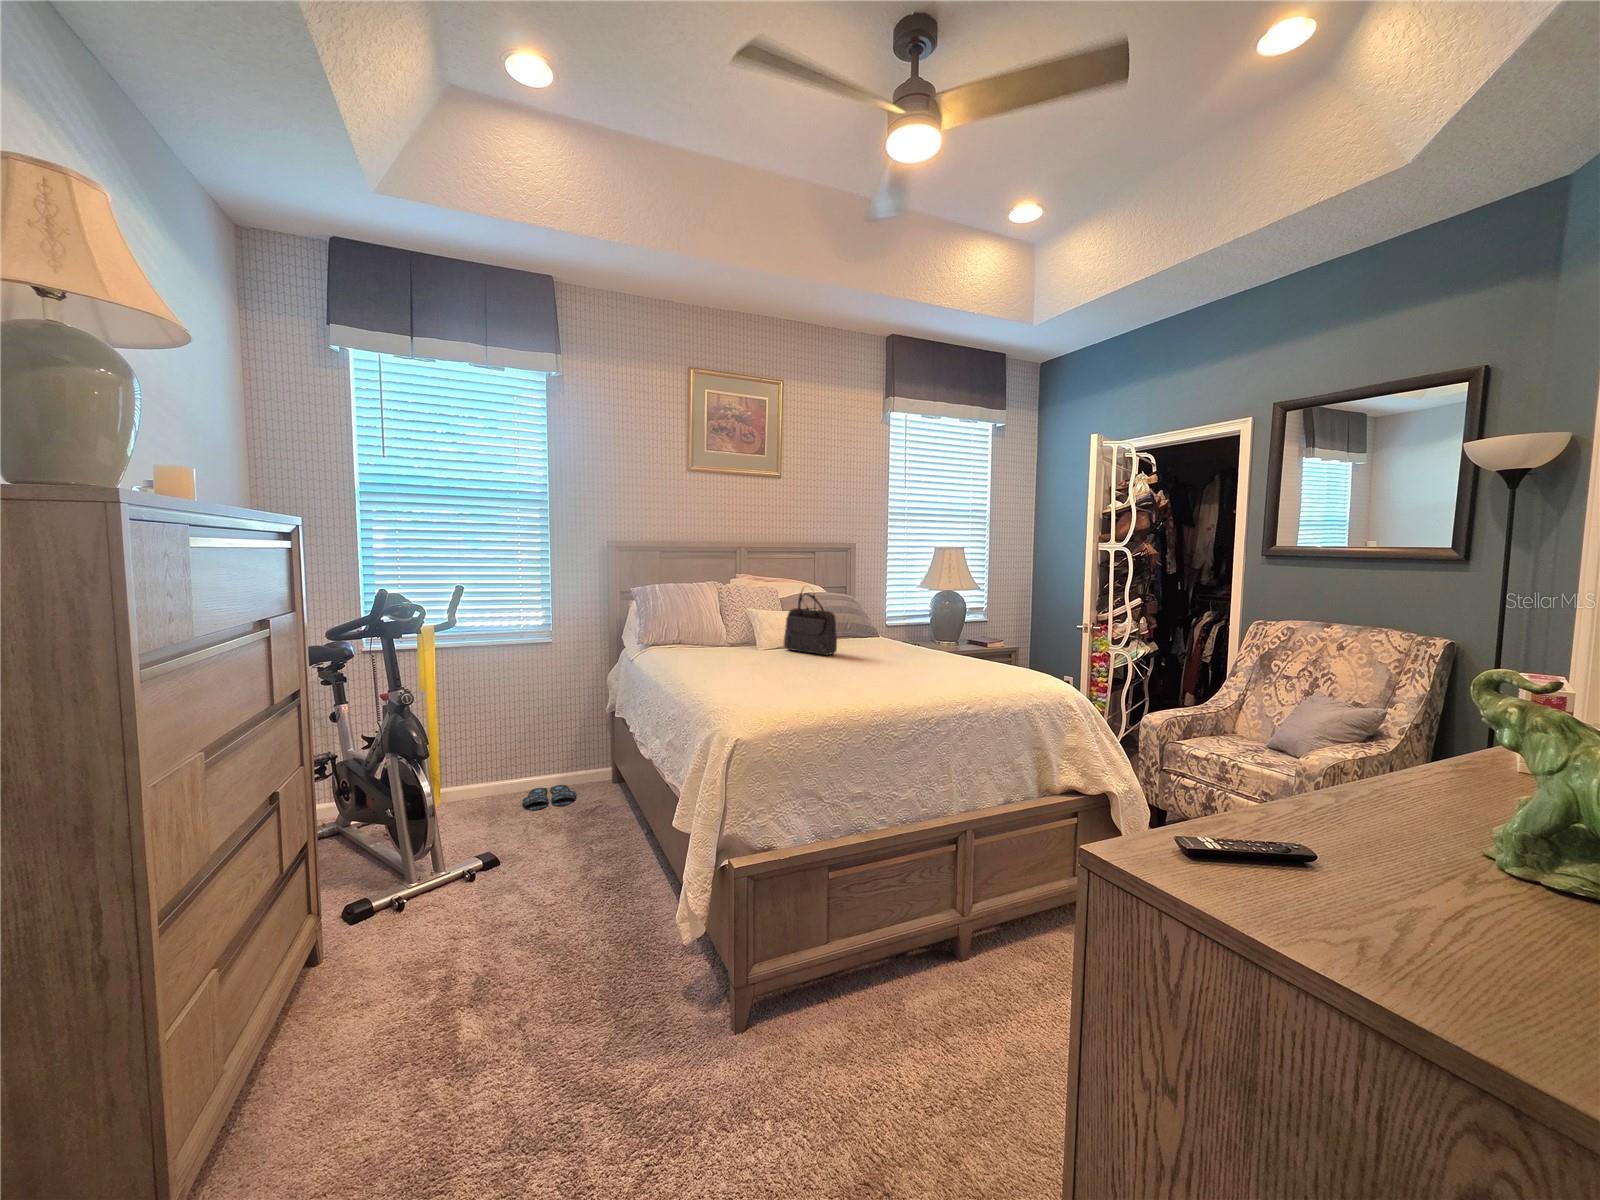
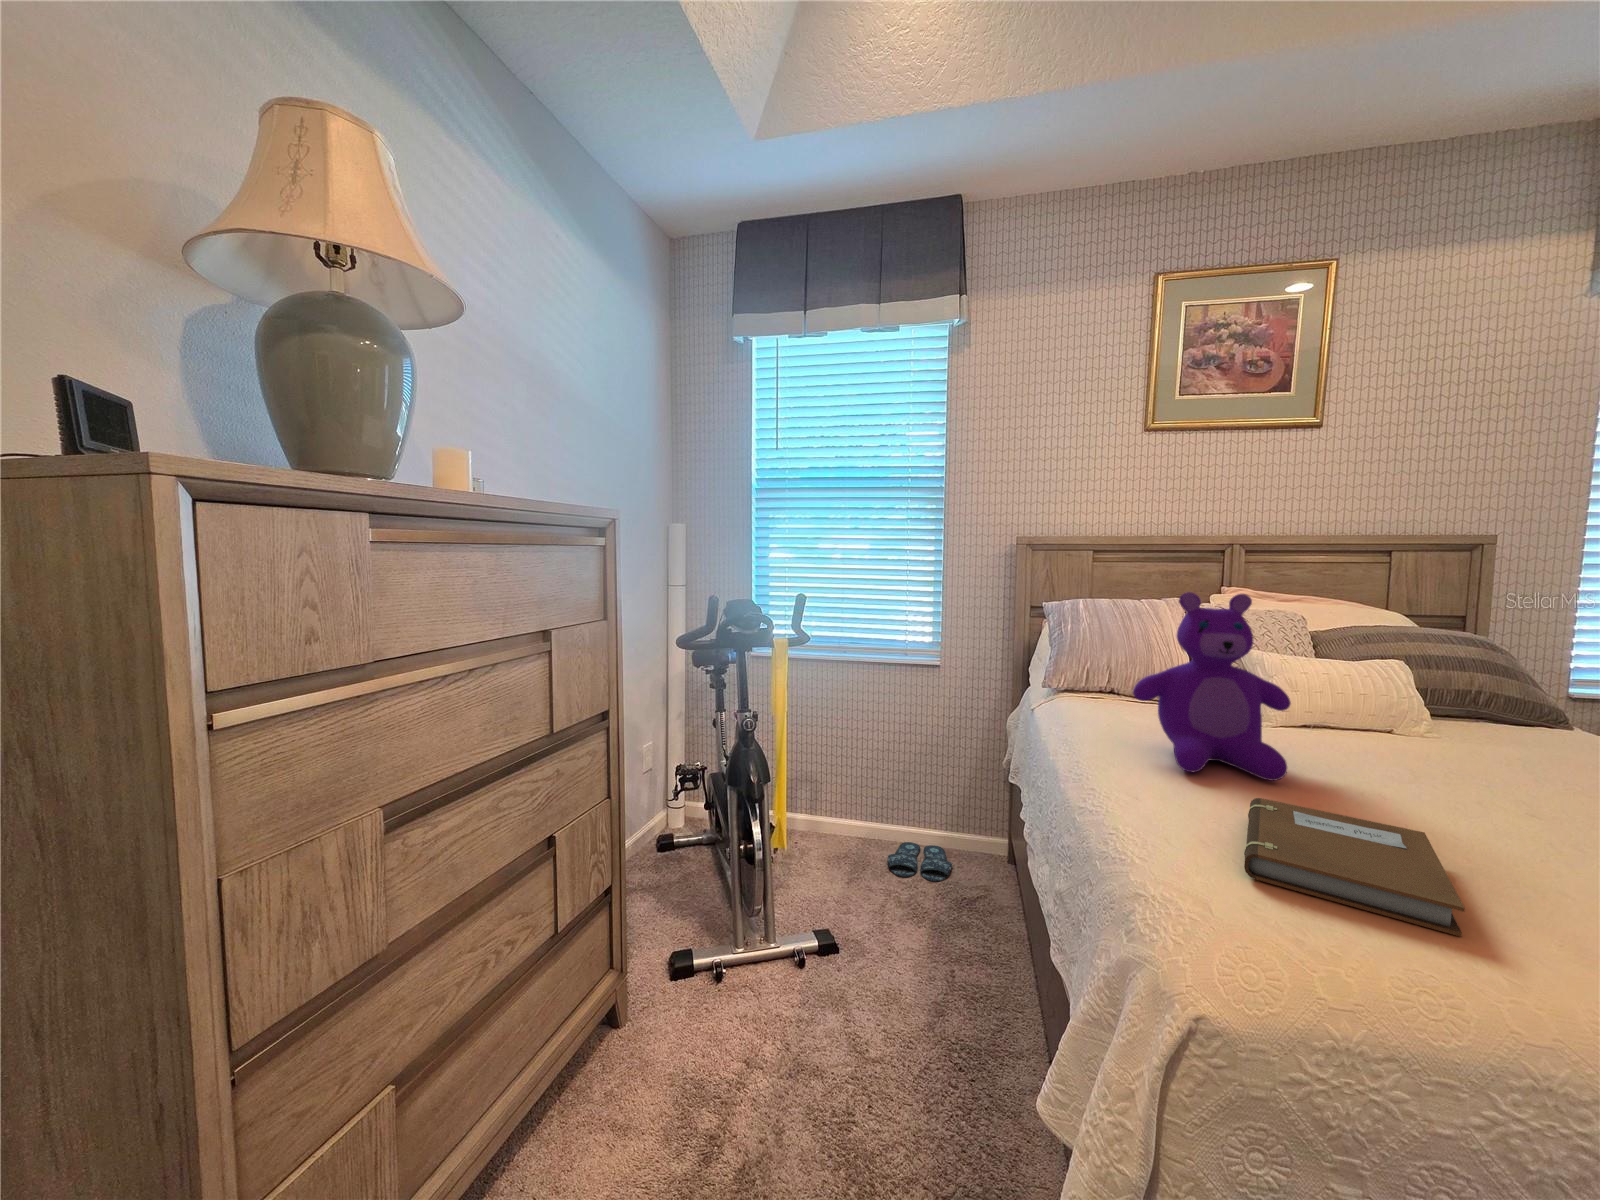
teddy bear: none [694,576,765,670] -> present [1133,592,1291,781]
handbag: present [783,591,837,655] -> none [1326,618,1487,773]
notebook: none [743,671,809,698] -> present [1244,798,1465,937]

